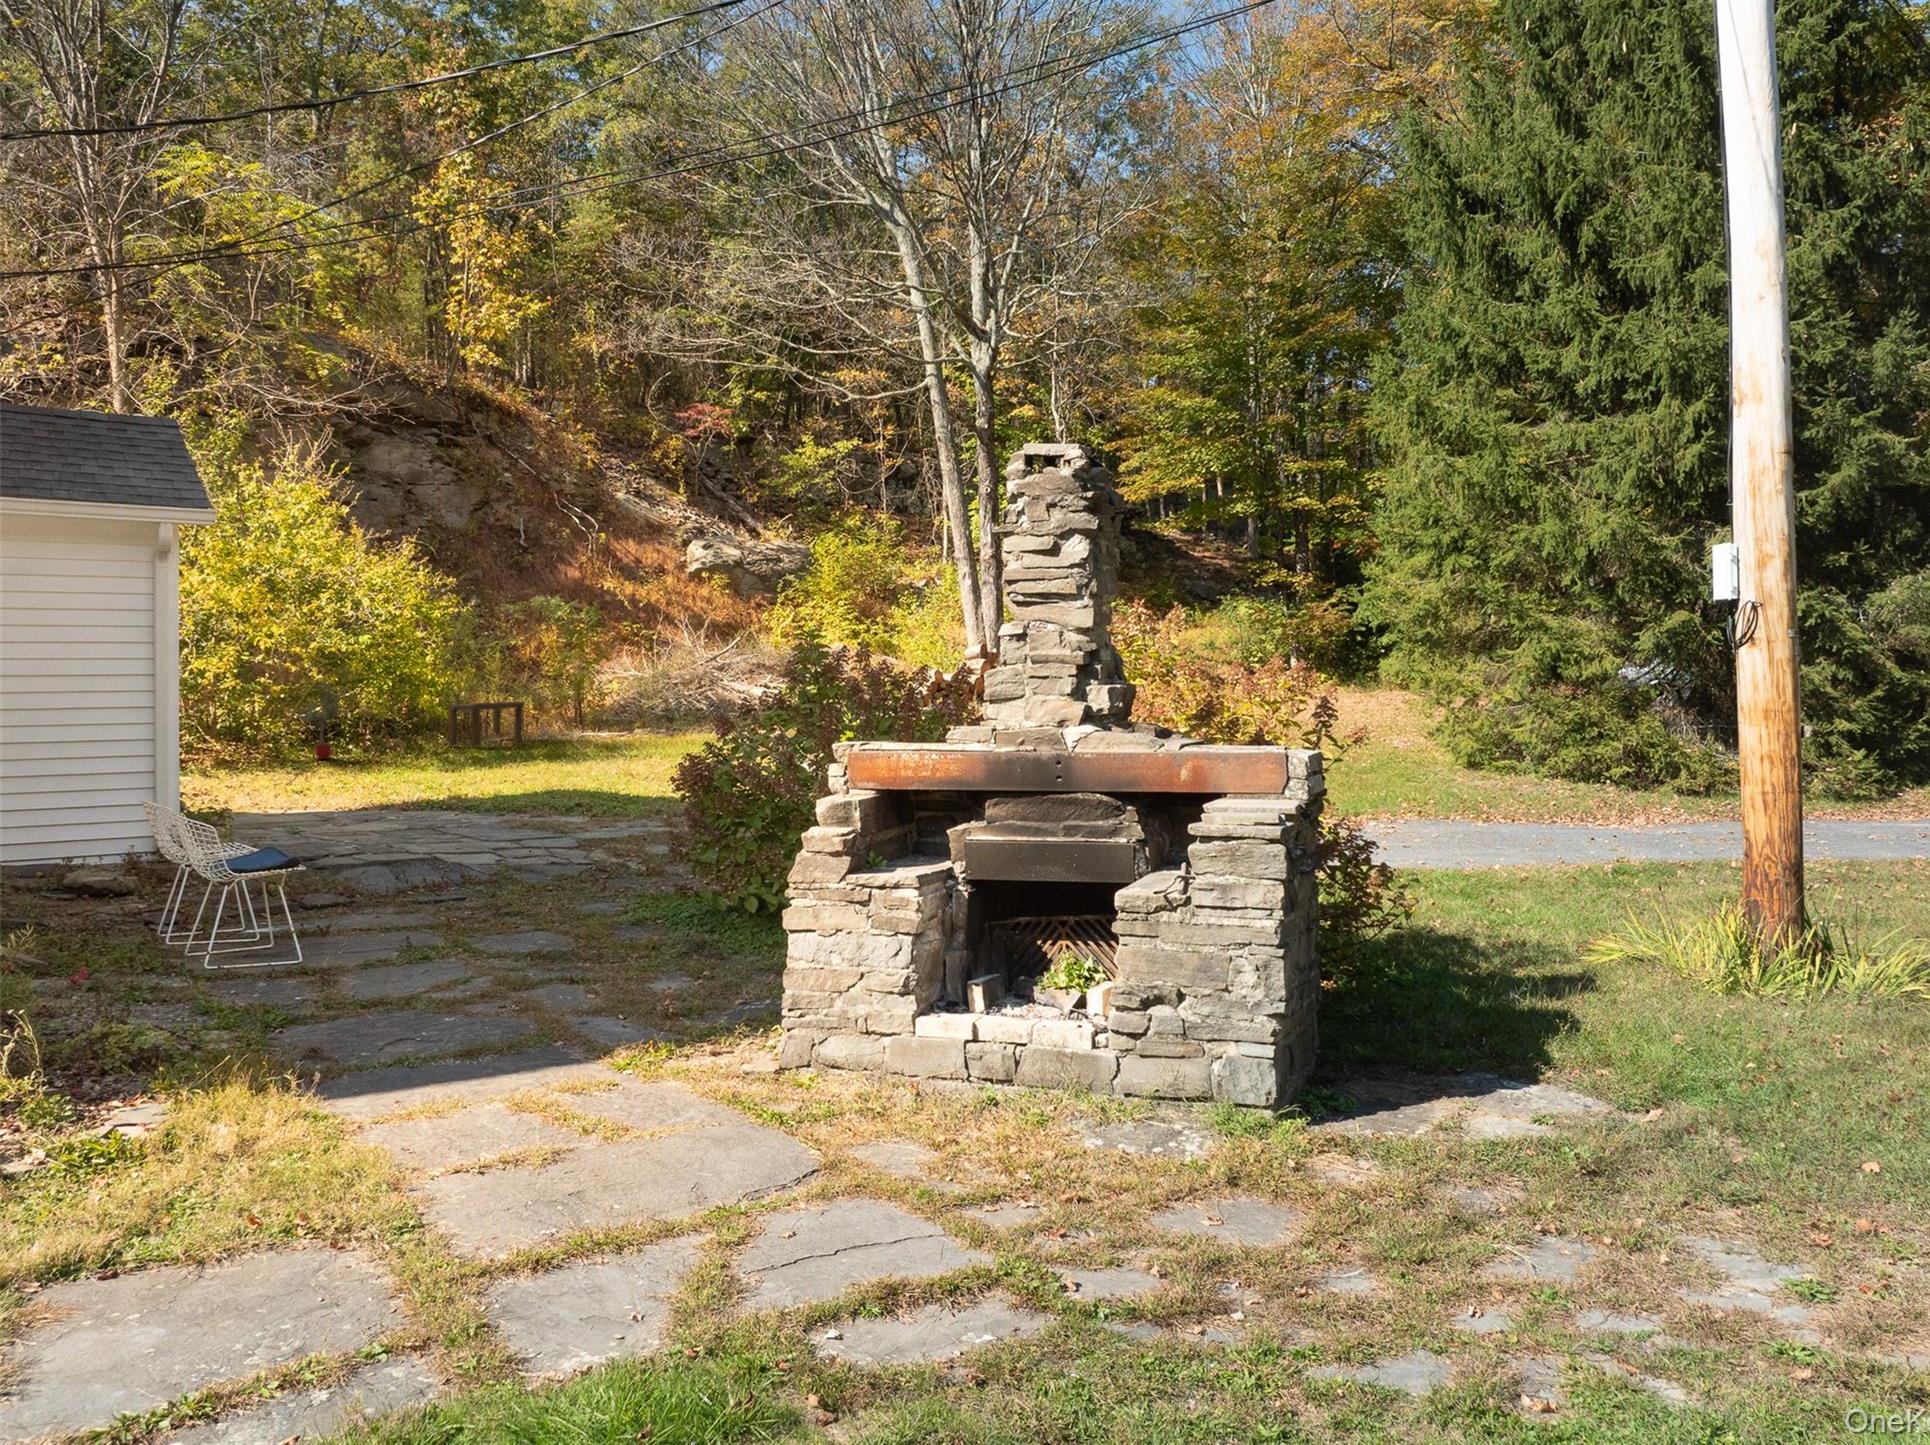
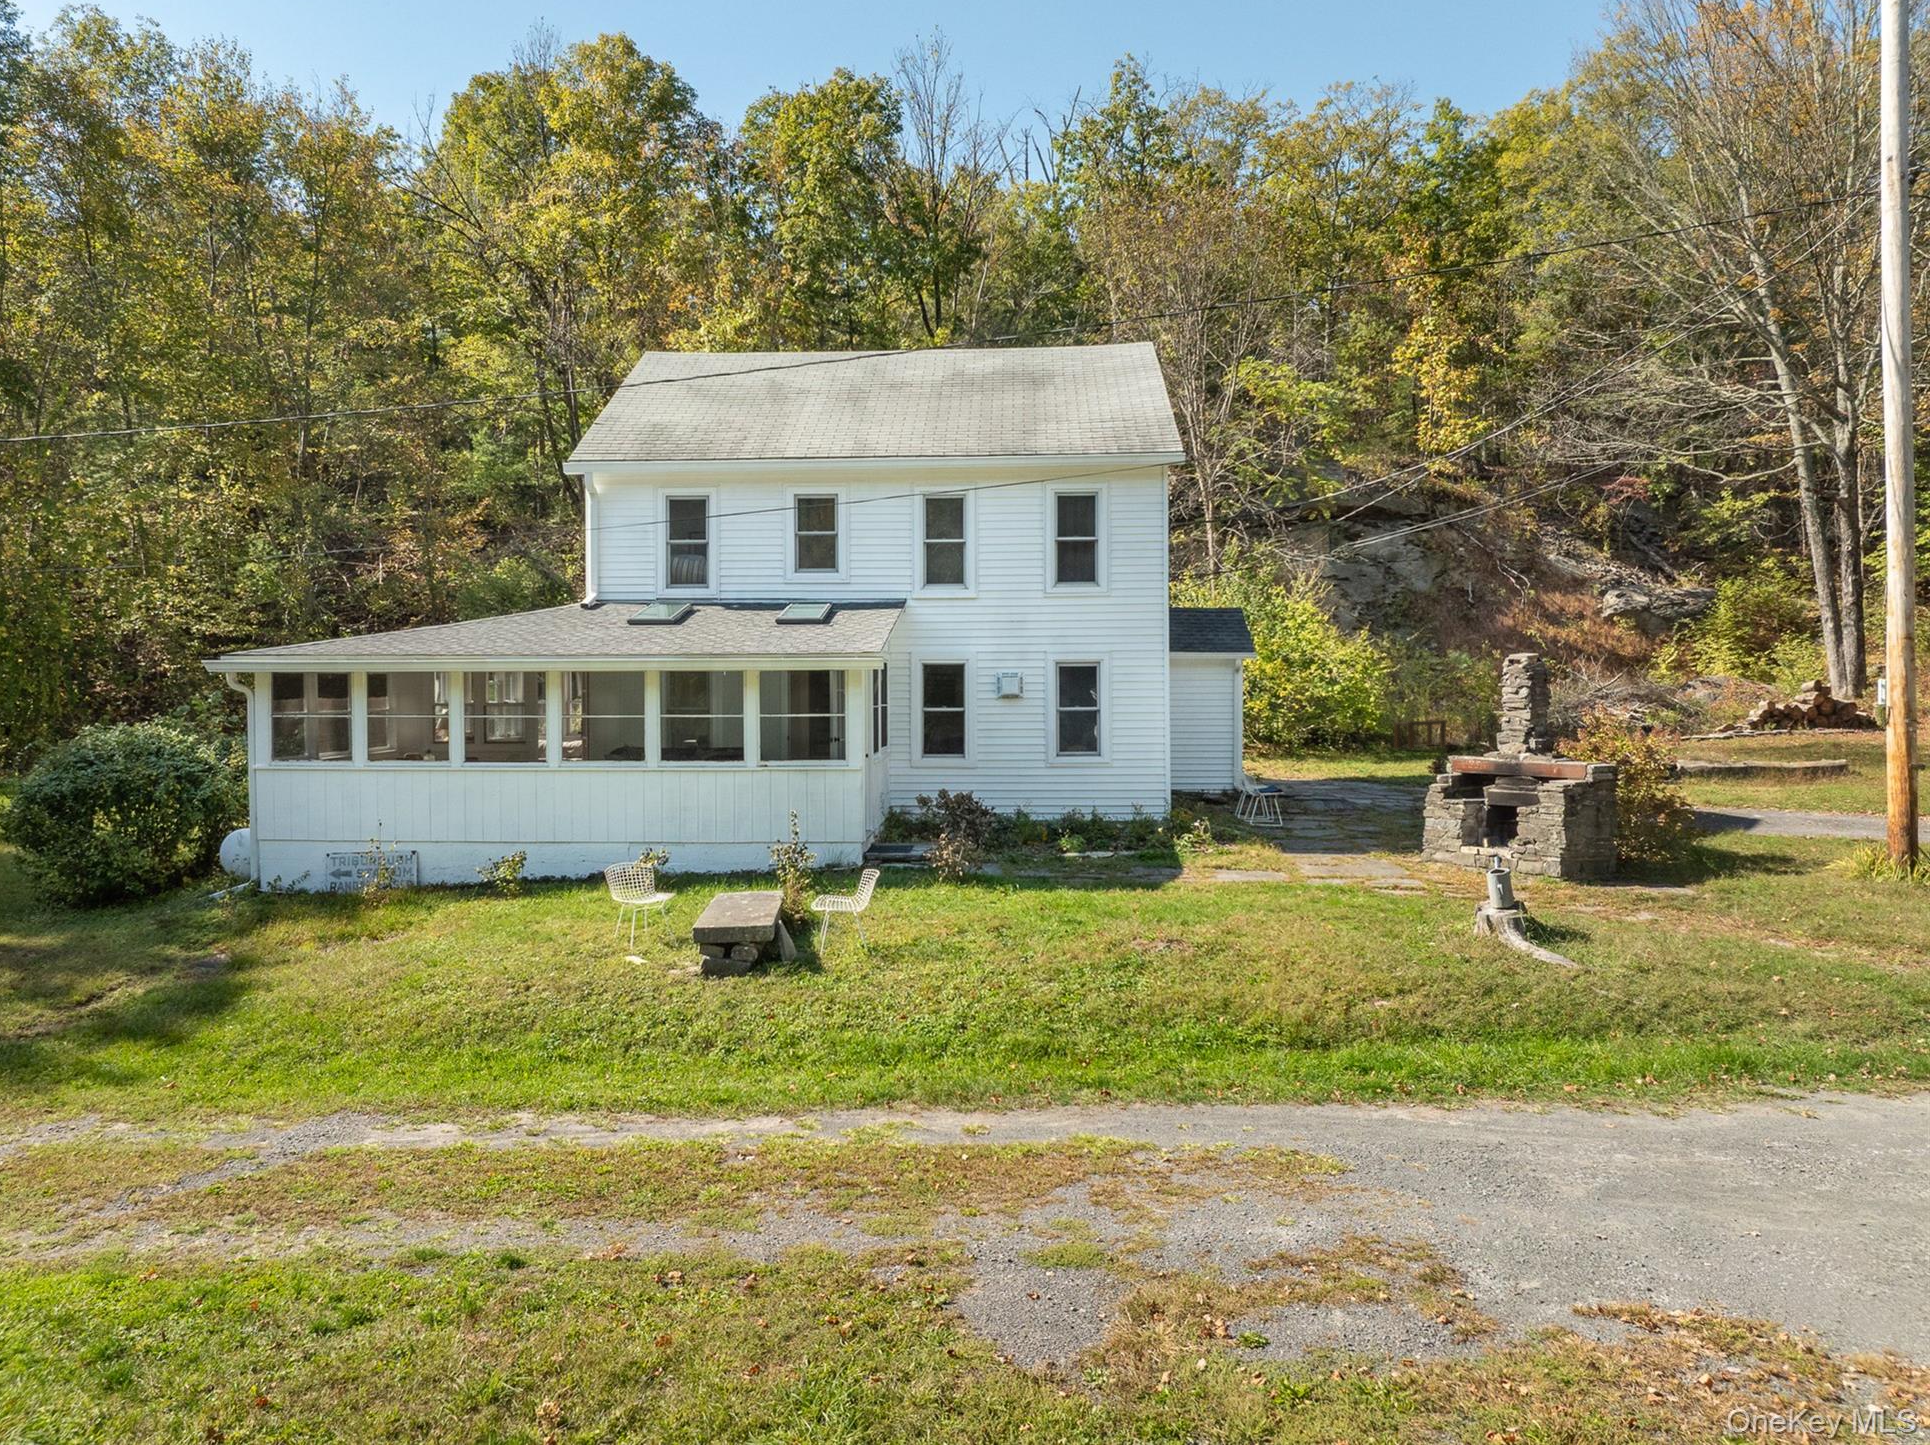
potted tree: present [299,680,341,759] -> none [1299,707,1329,755]

